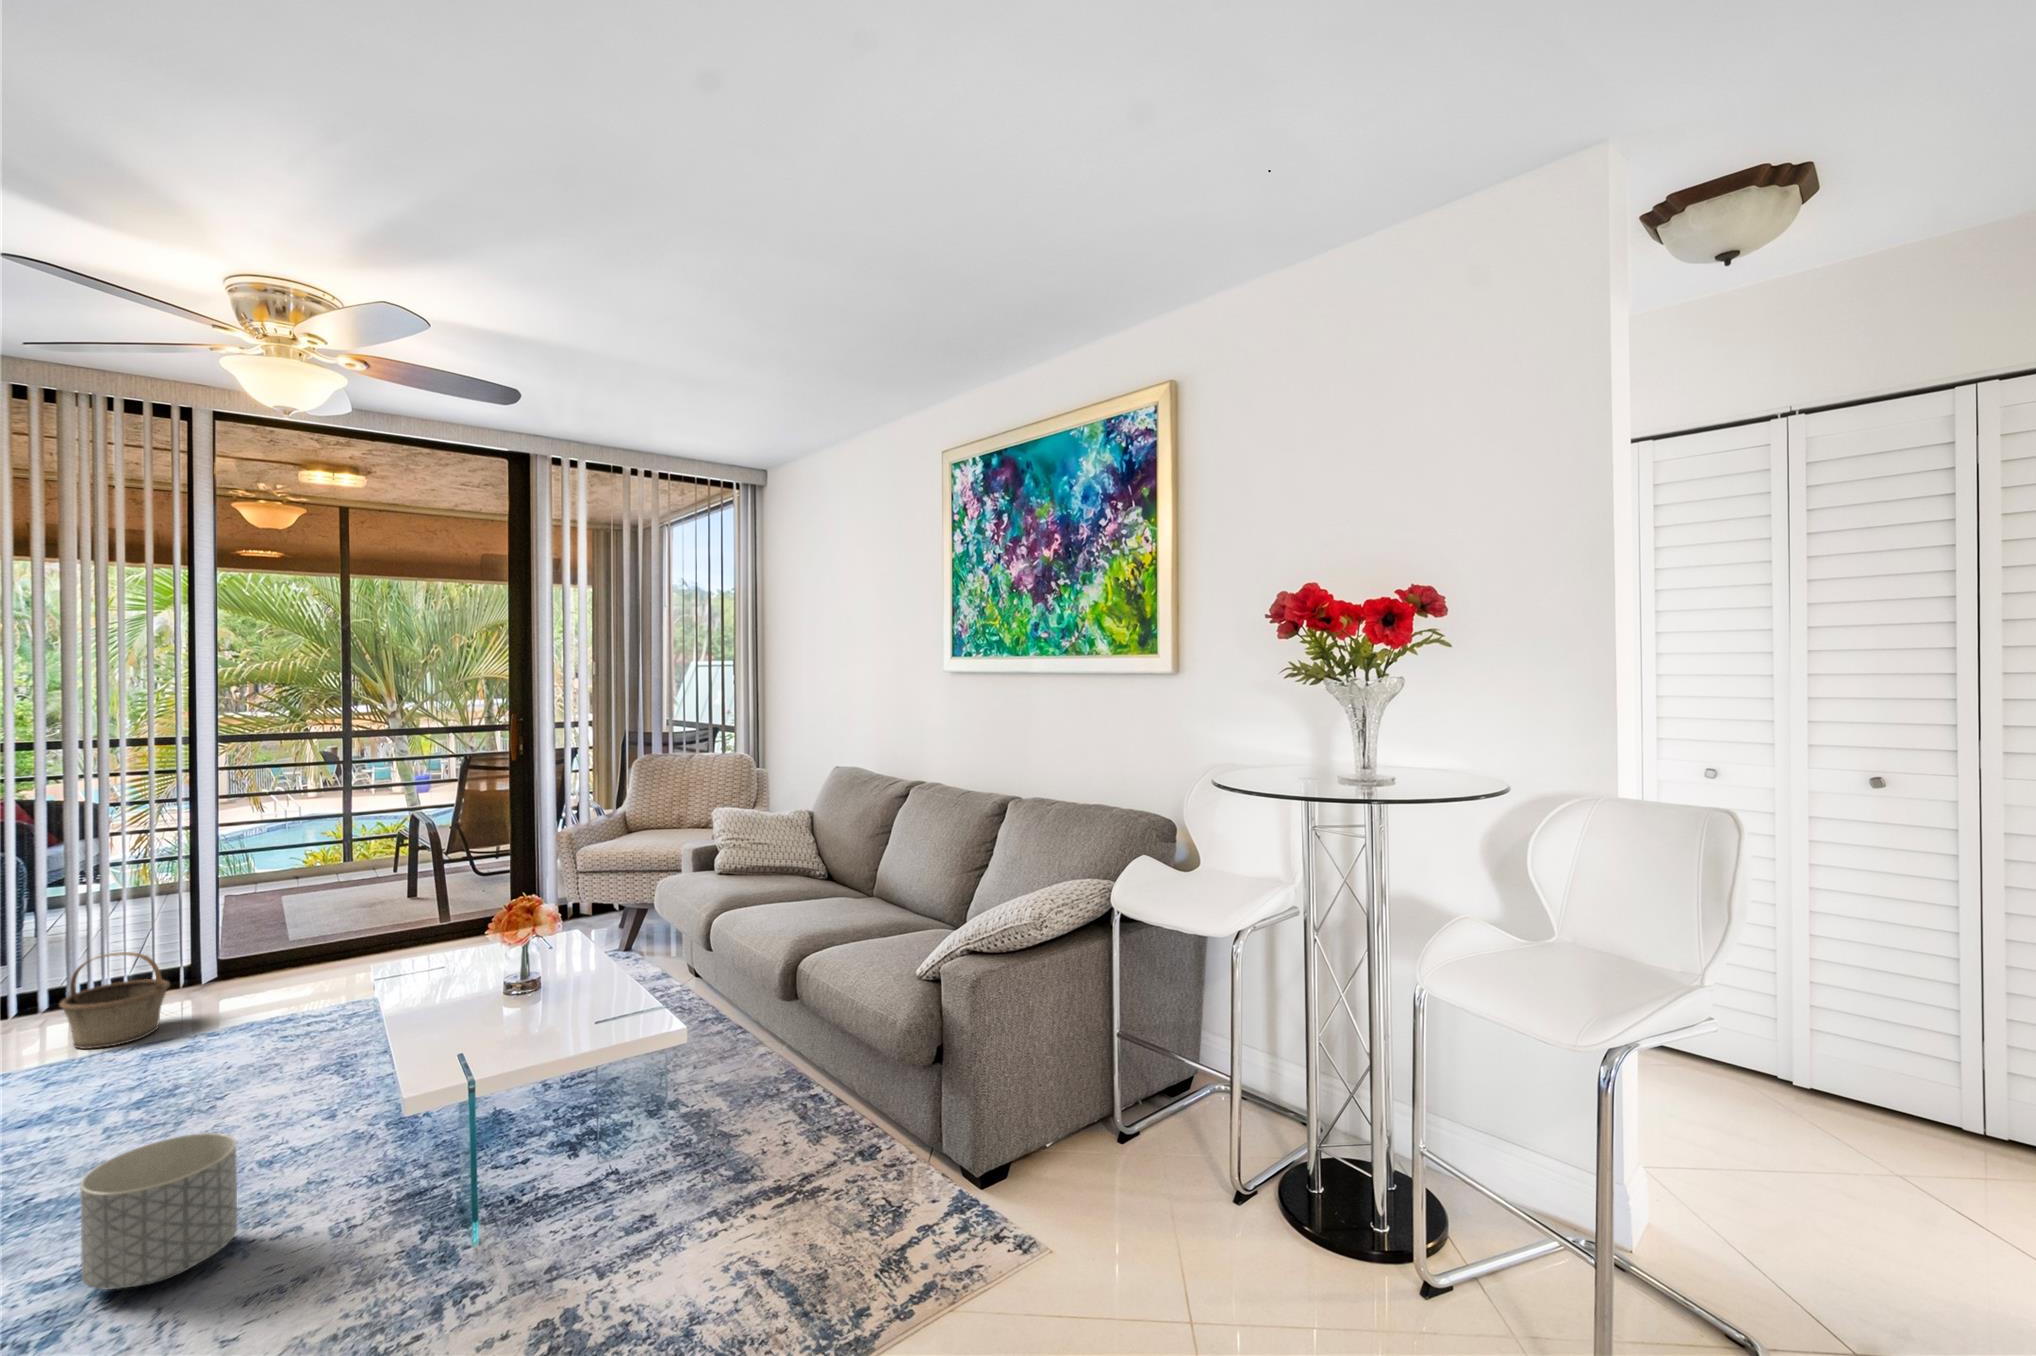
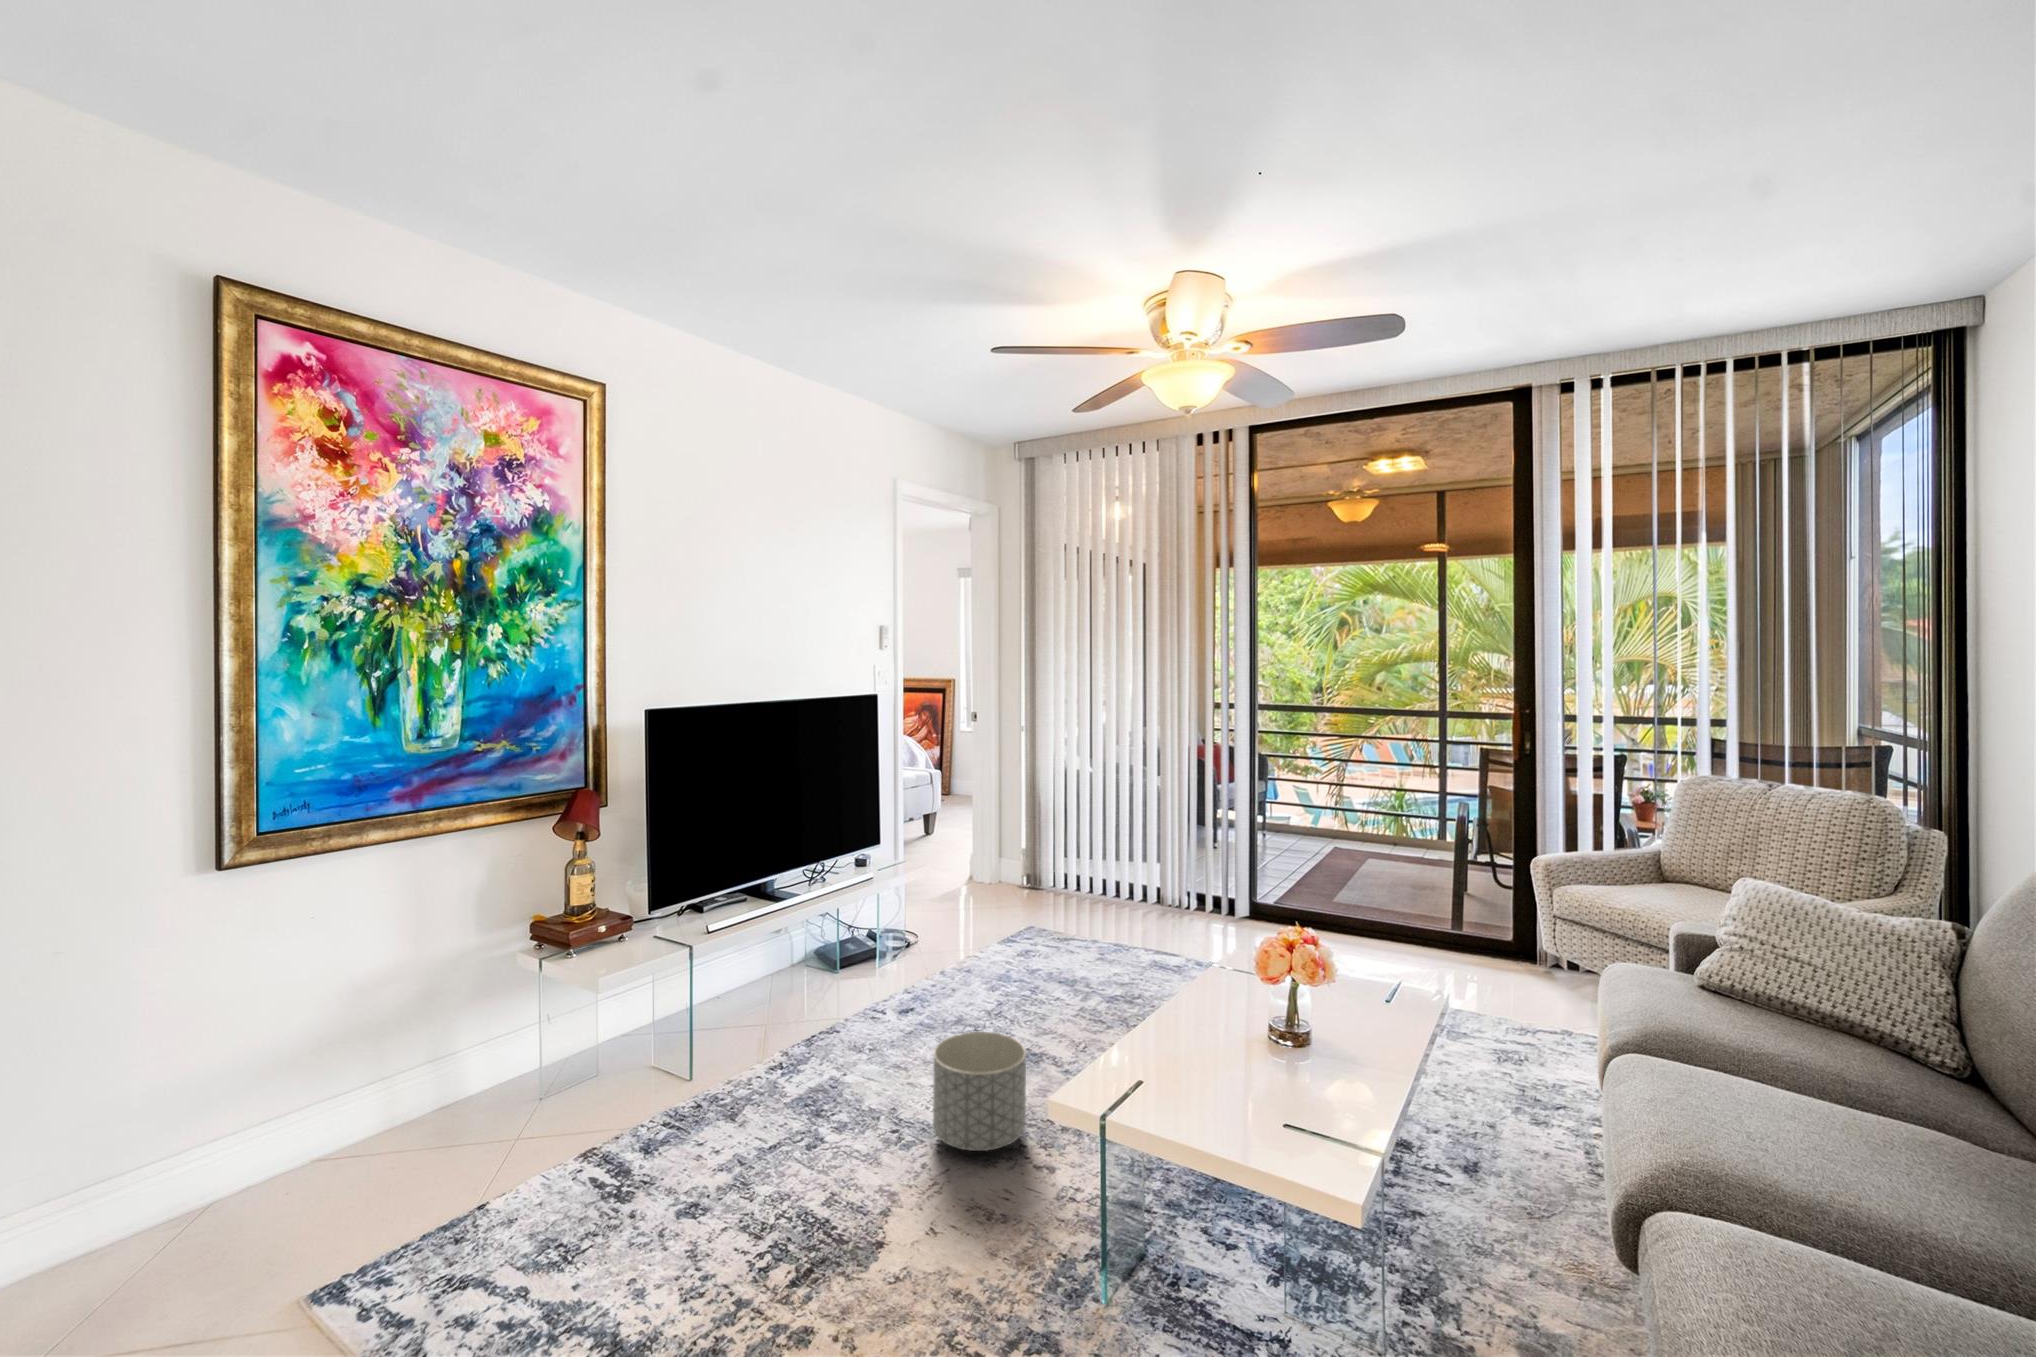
basket: present [60,952,170,1049] -> none [1140,875,1202,947]

